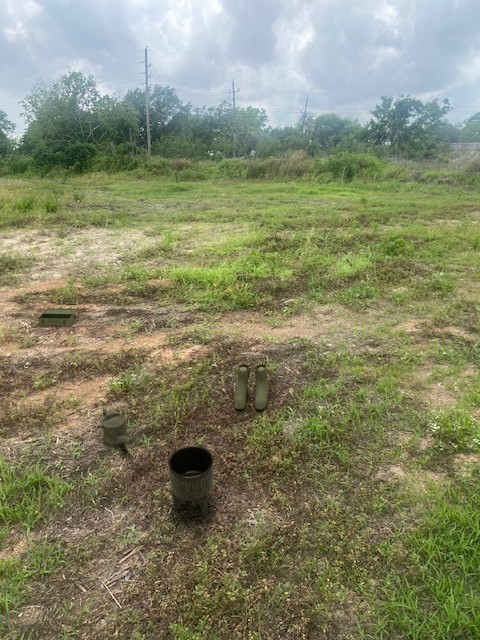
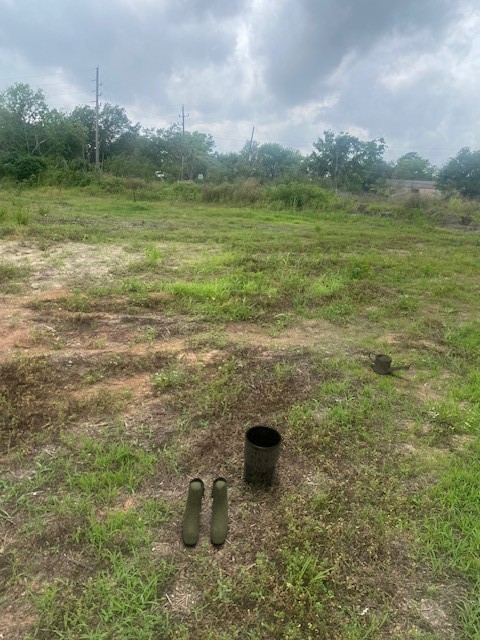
toolbox: present [38,308,77,326] -> none [59,315,94,332]
boots: present [234,364,268,410] -> present [183,477,228,545]
watering can: present [101,408,135,447] -> present [368,352,410,375]

